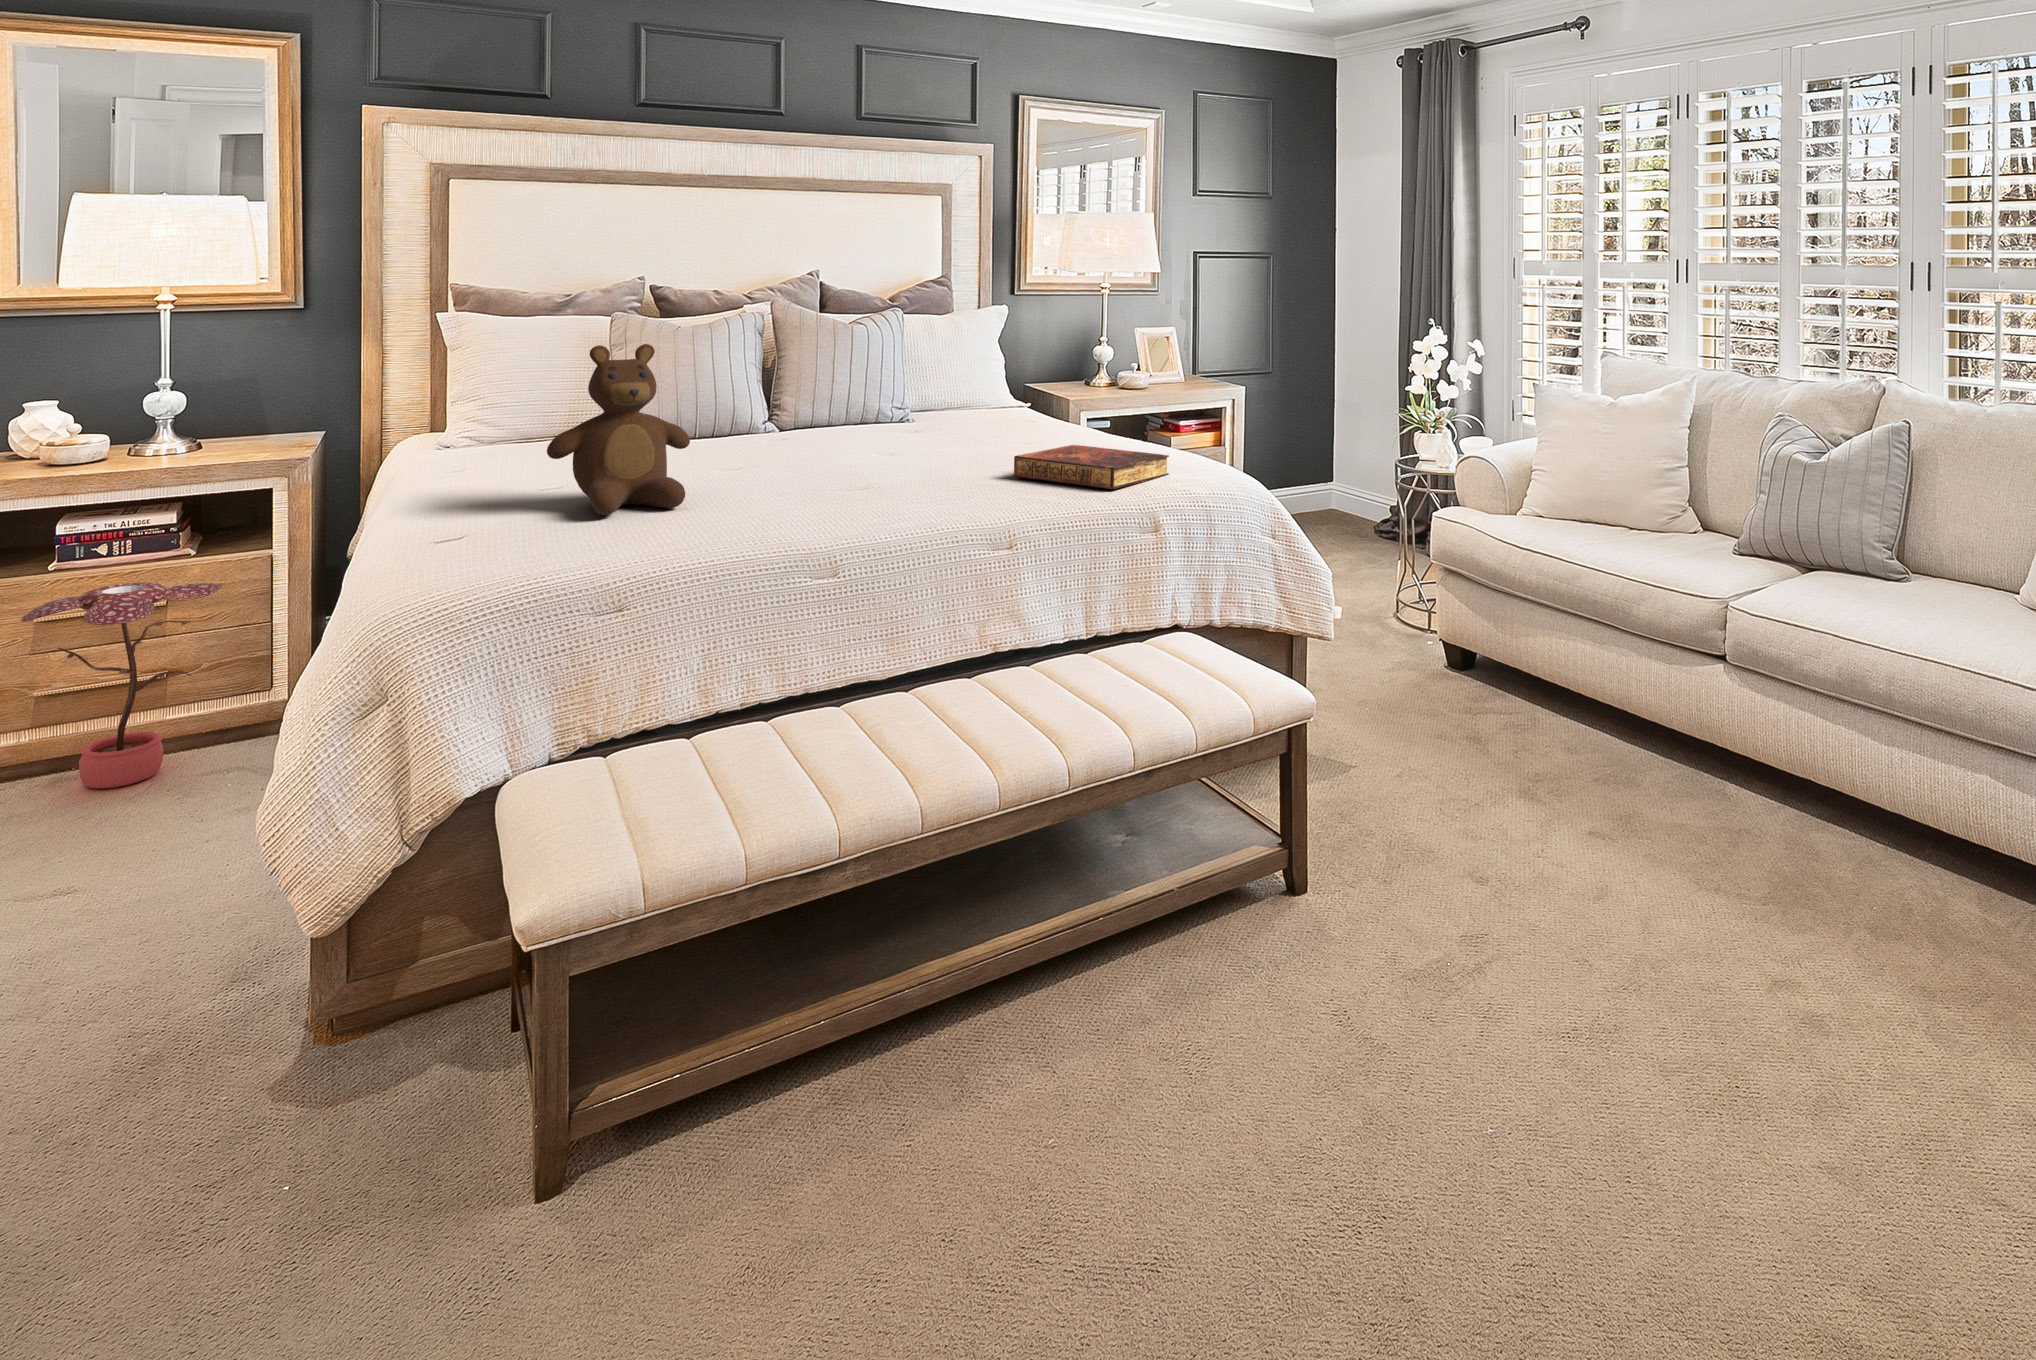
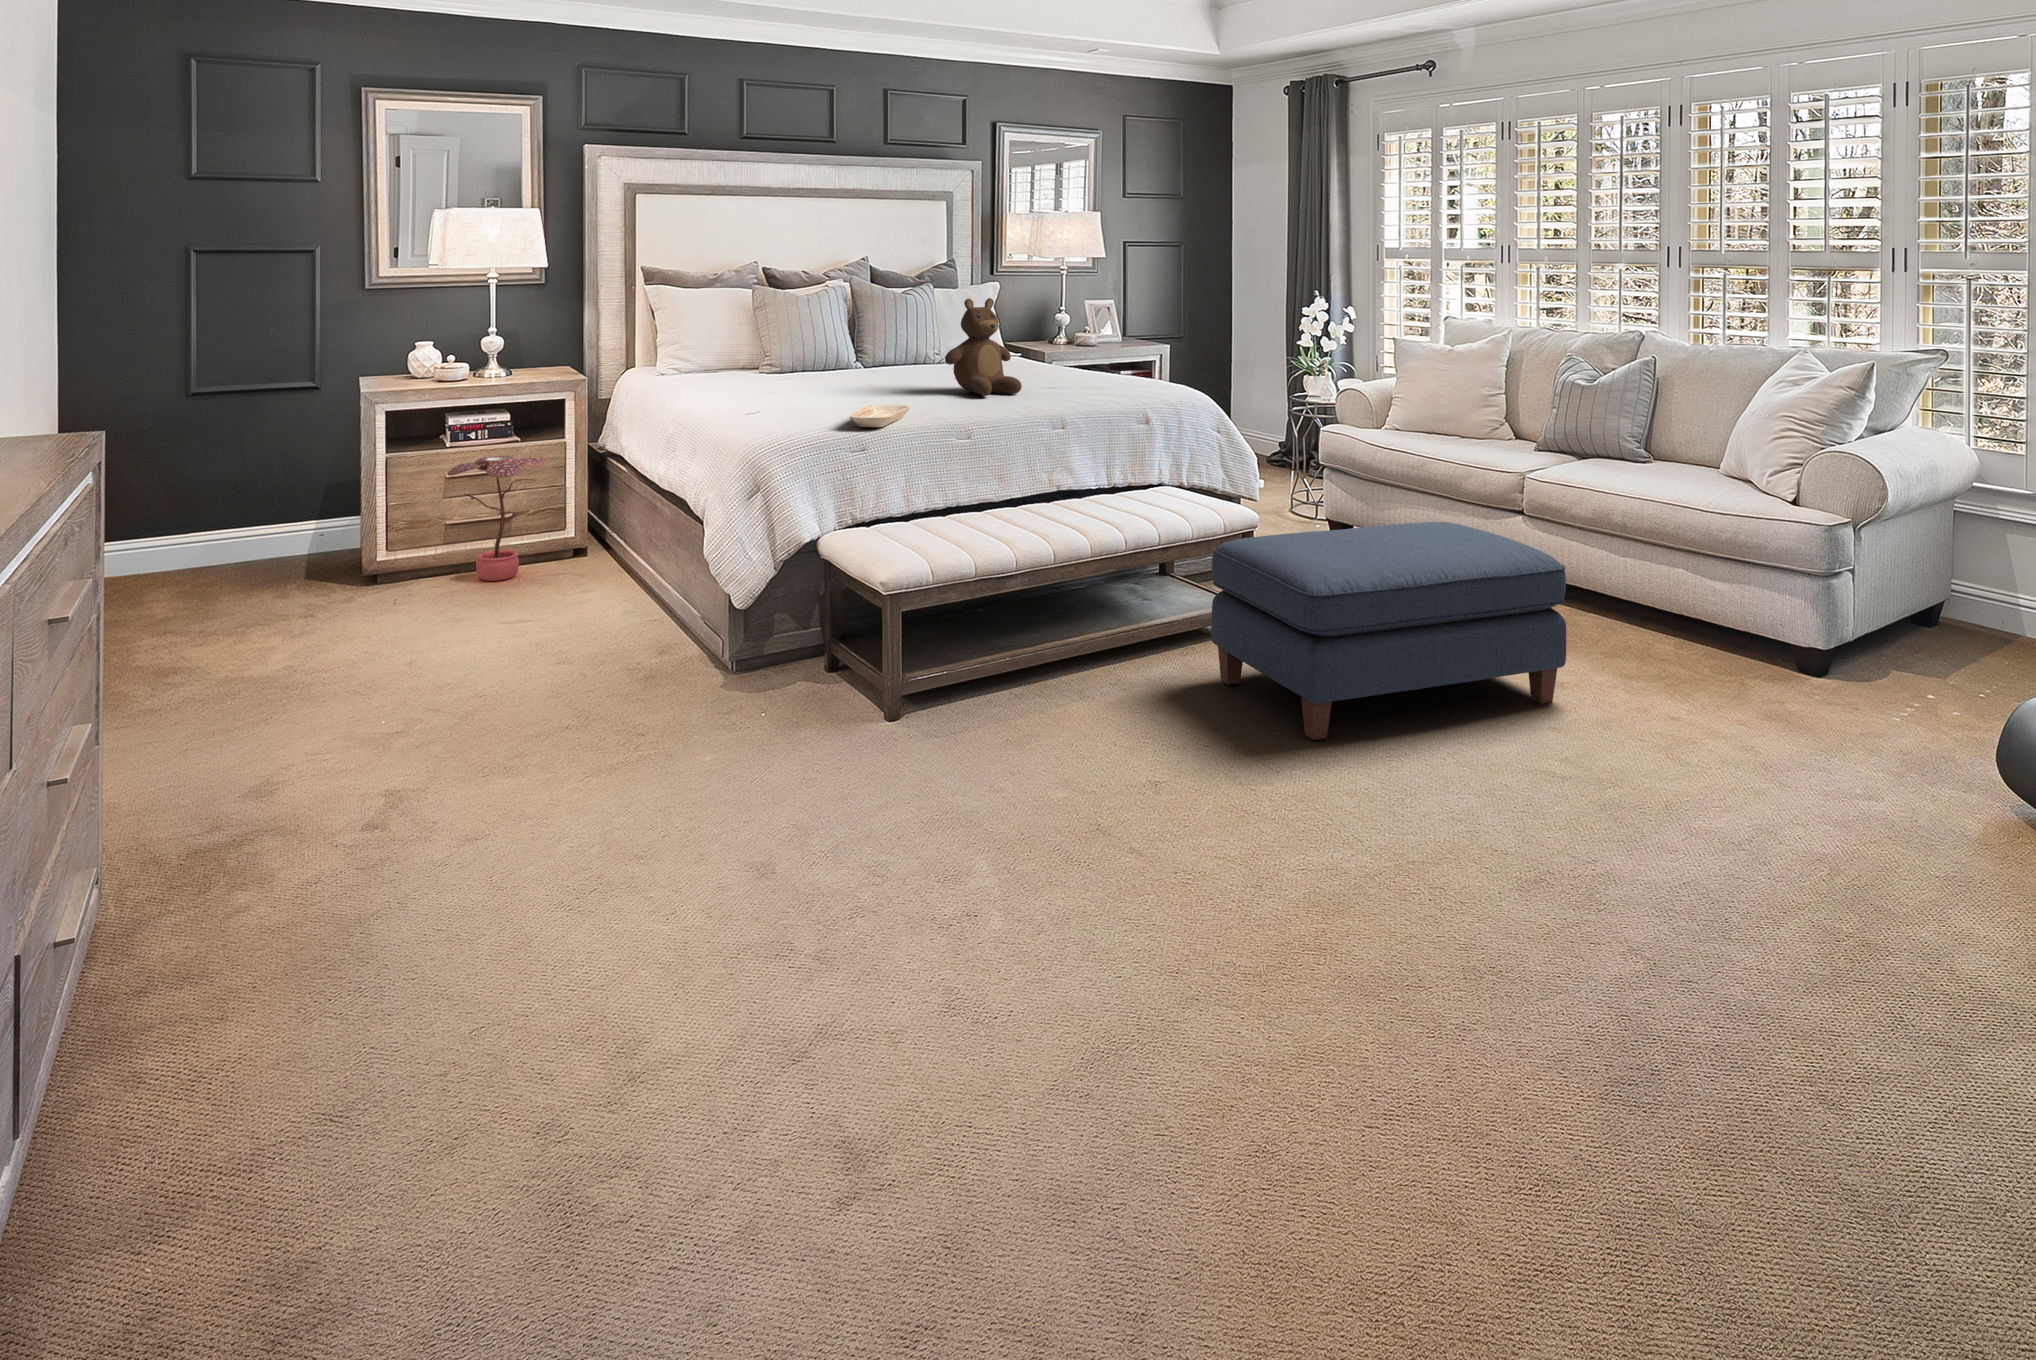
teddy bear: present [547,344,690,515] -> present [945,298,1022,396]
book: present [1014,445,1169,489] -> none [1049,372,1148,397]
tray: none [604,514,746,565] -> present [849,404,910,427]
ottoman: none [1221,713,1843,1224] -> present [1211,522,1566,740]

